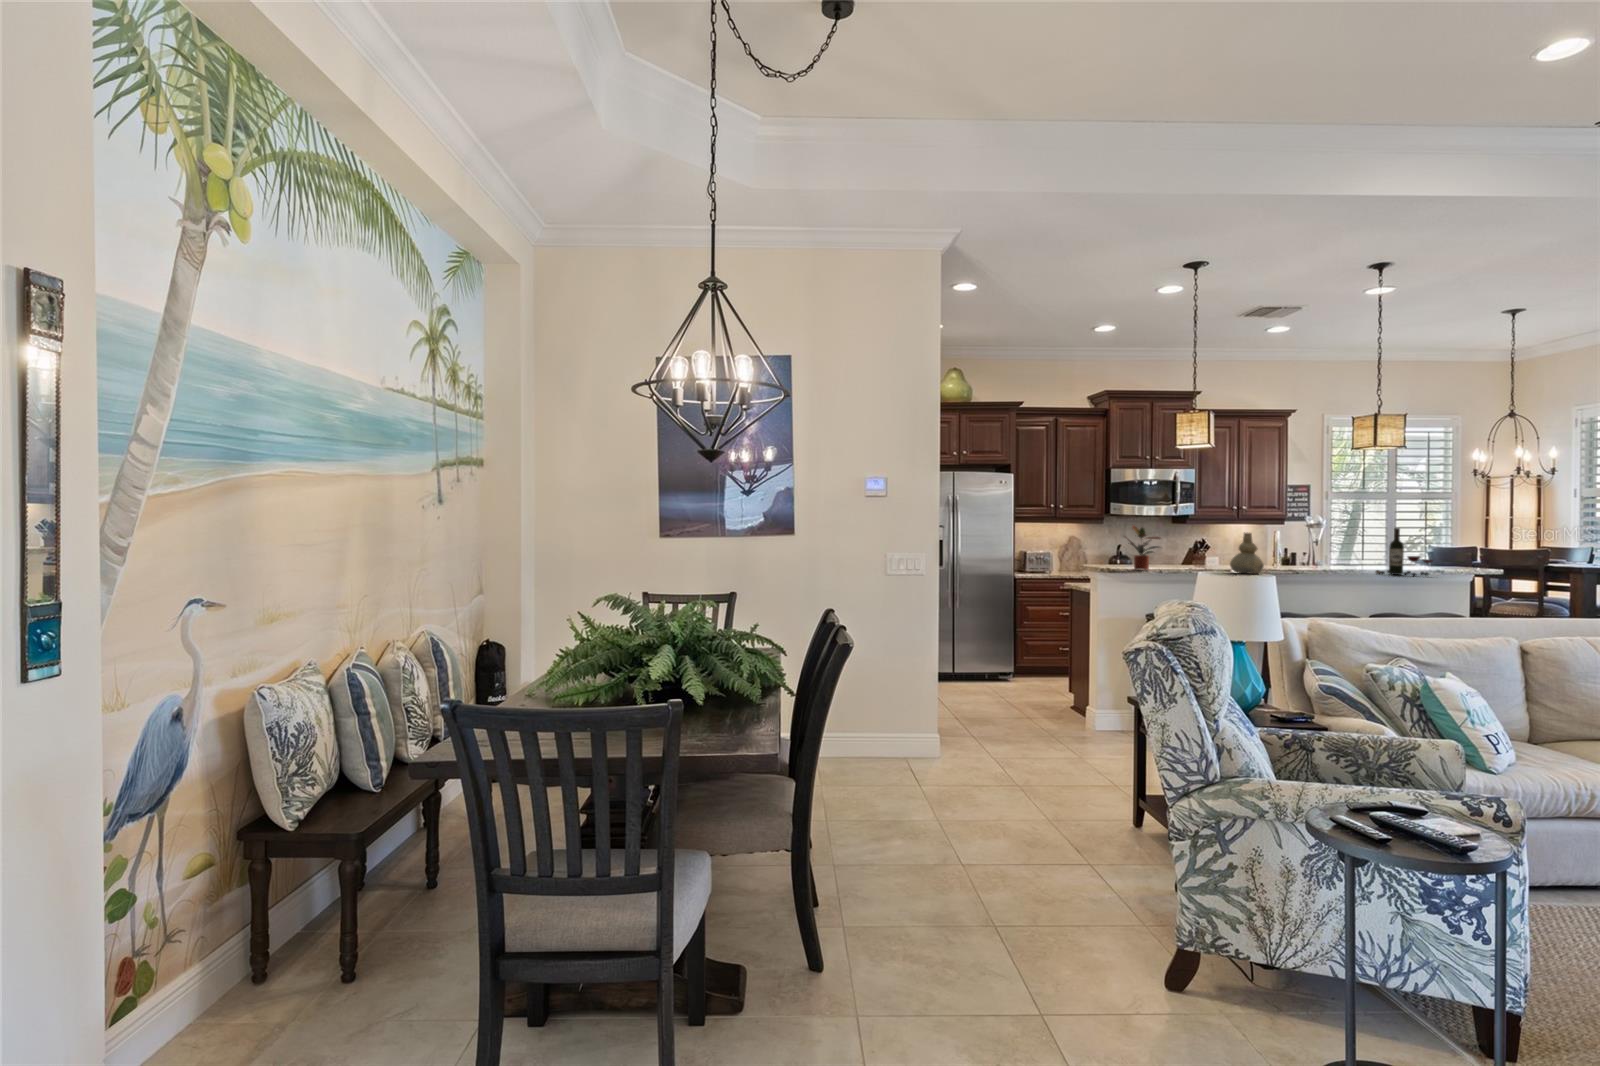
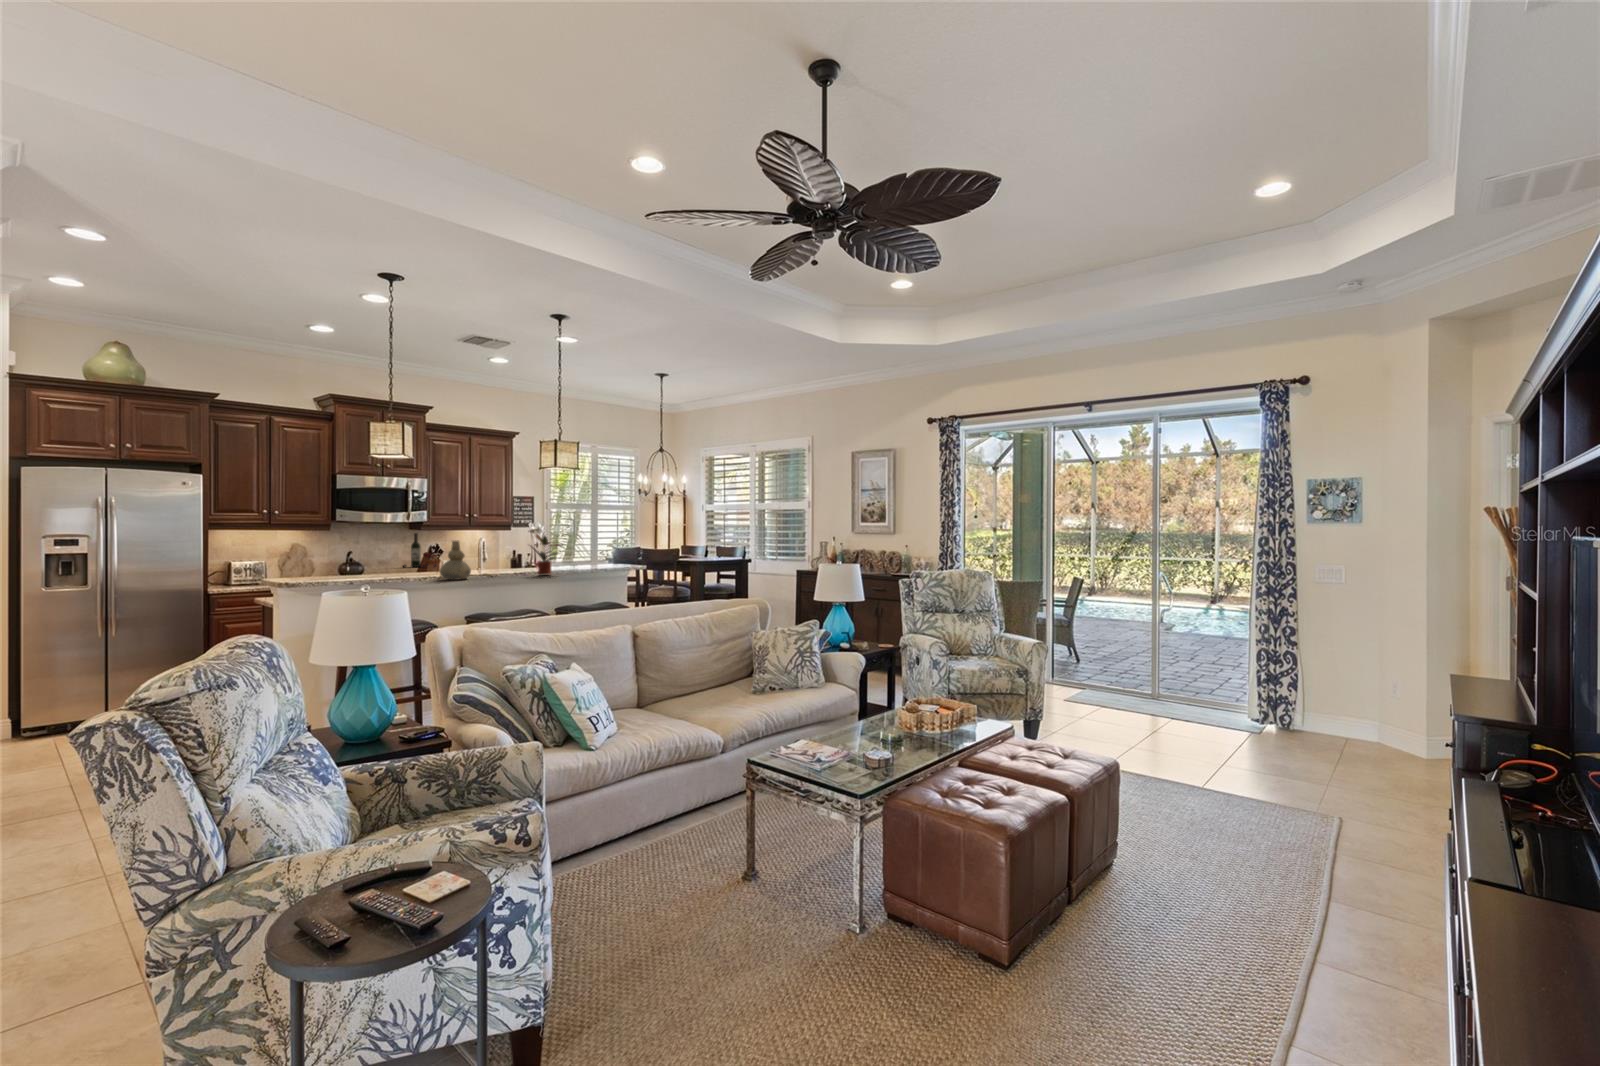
potted plant: present [1128,525,1160,570] -> present [530,534,561,575]
wine bottle: present [1376,528,1433,576] -> present [403,533,436,567]

